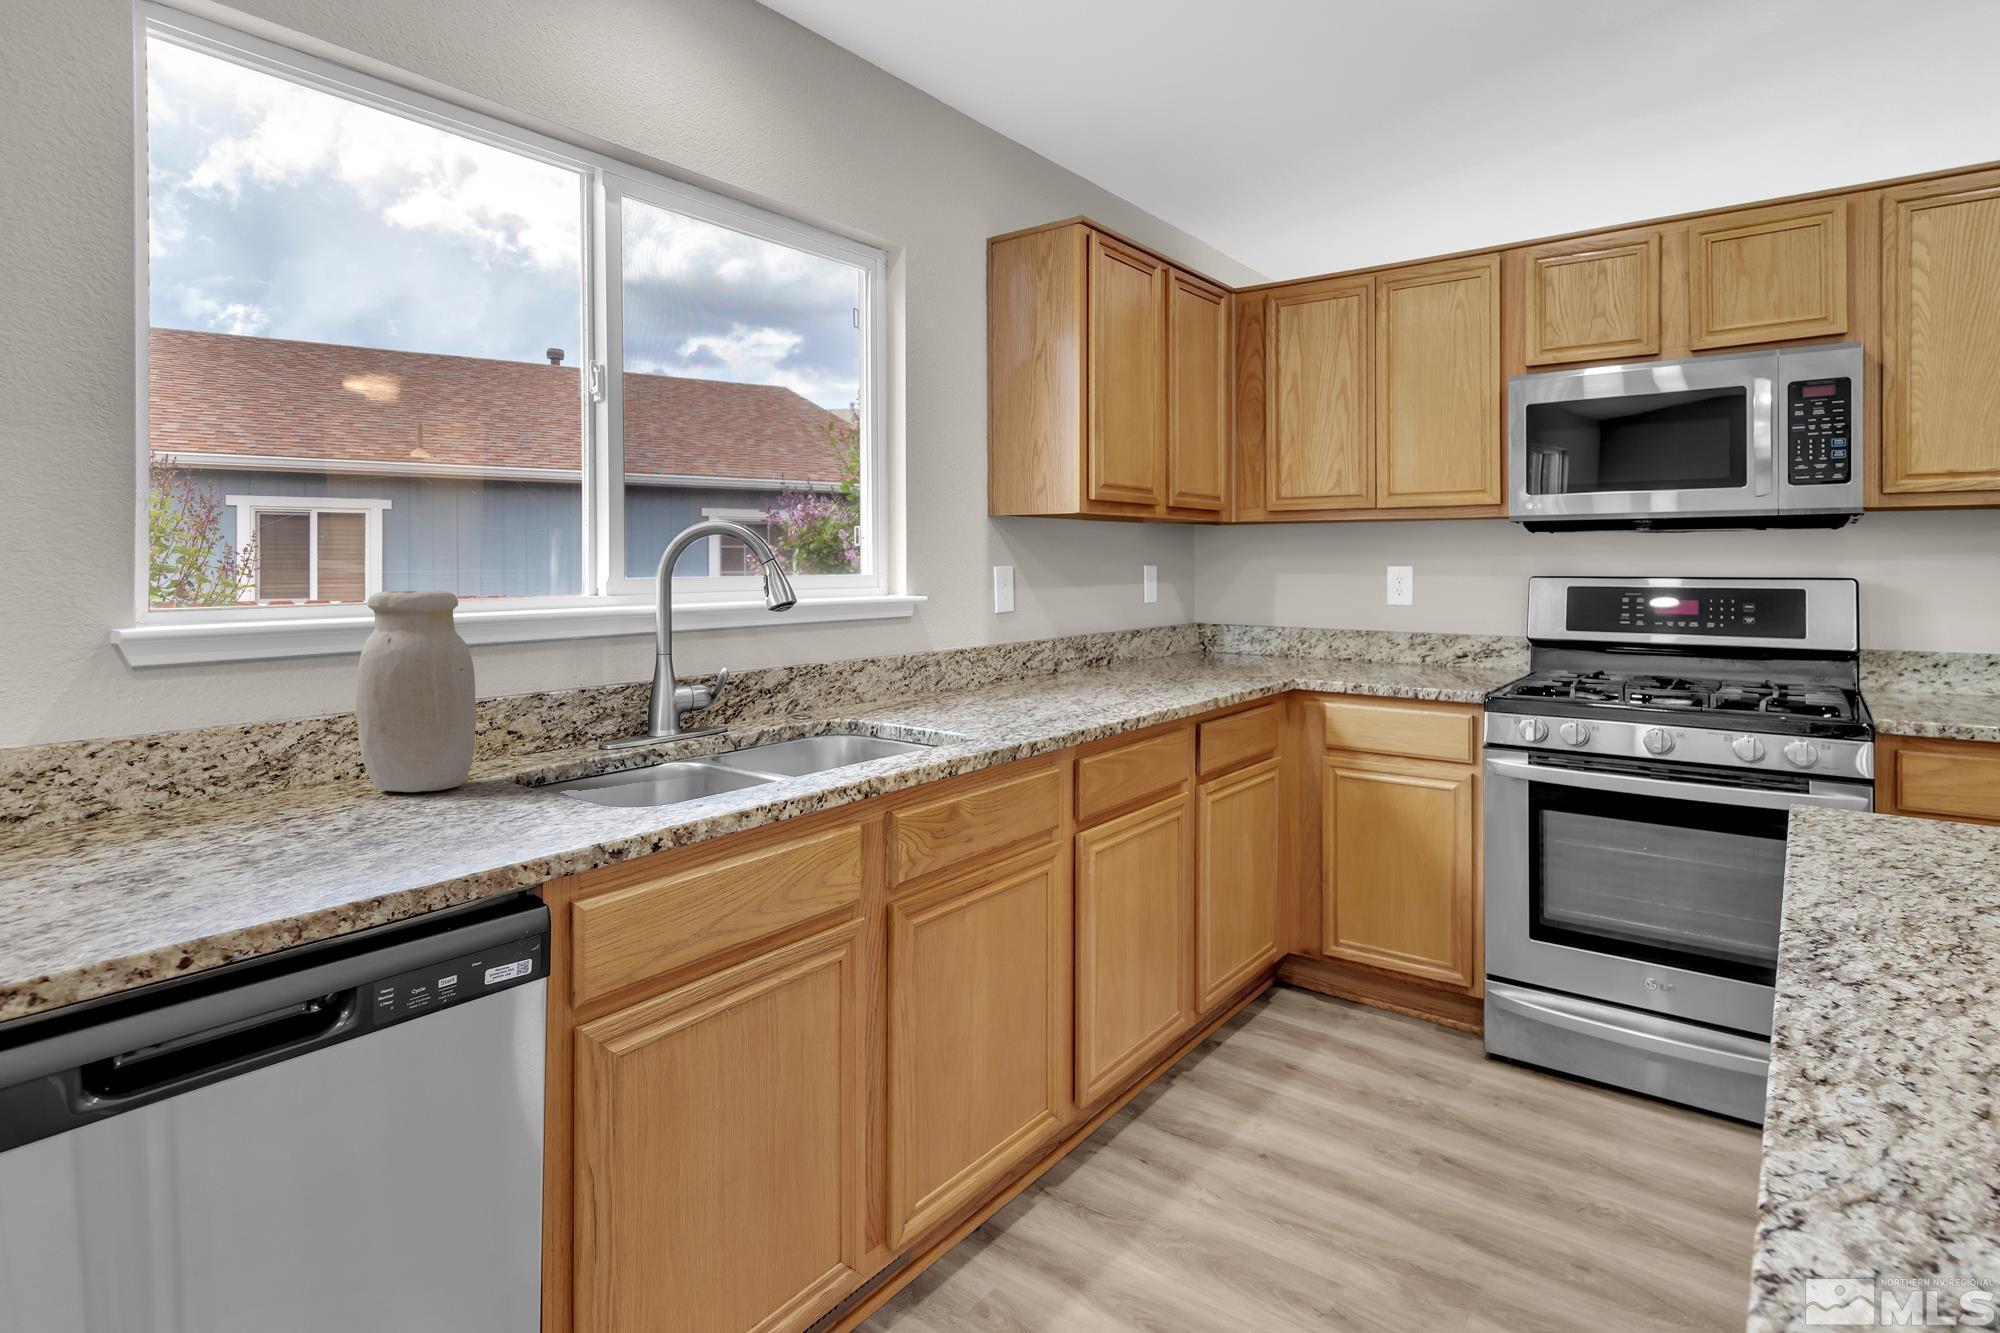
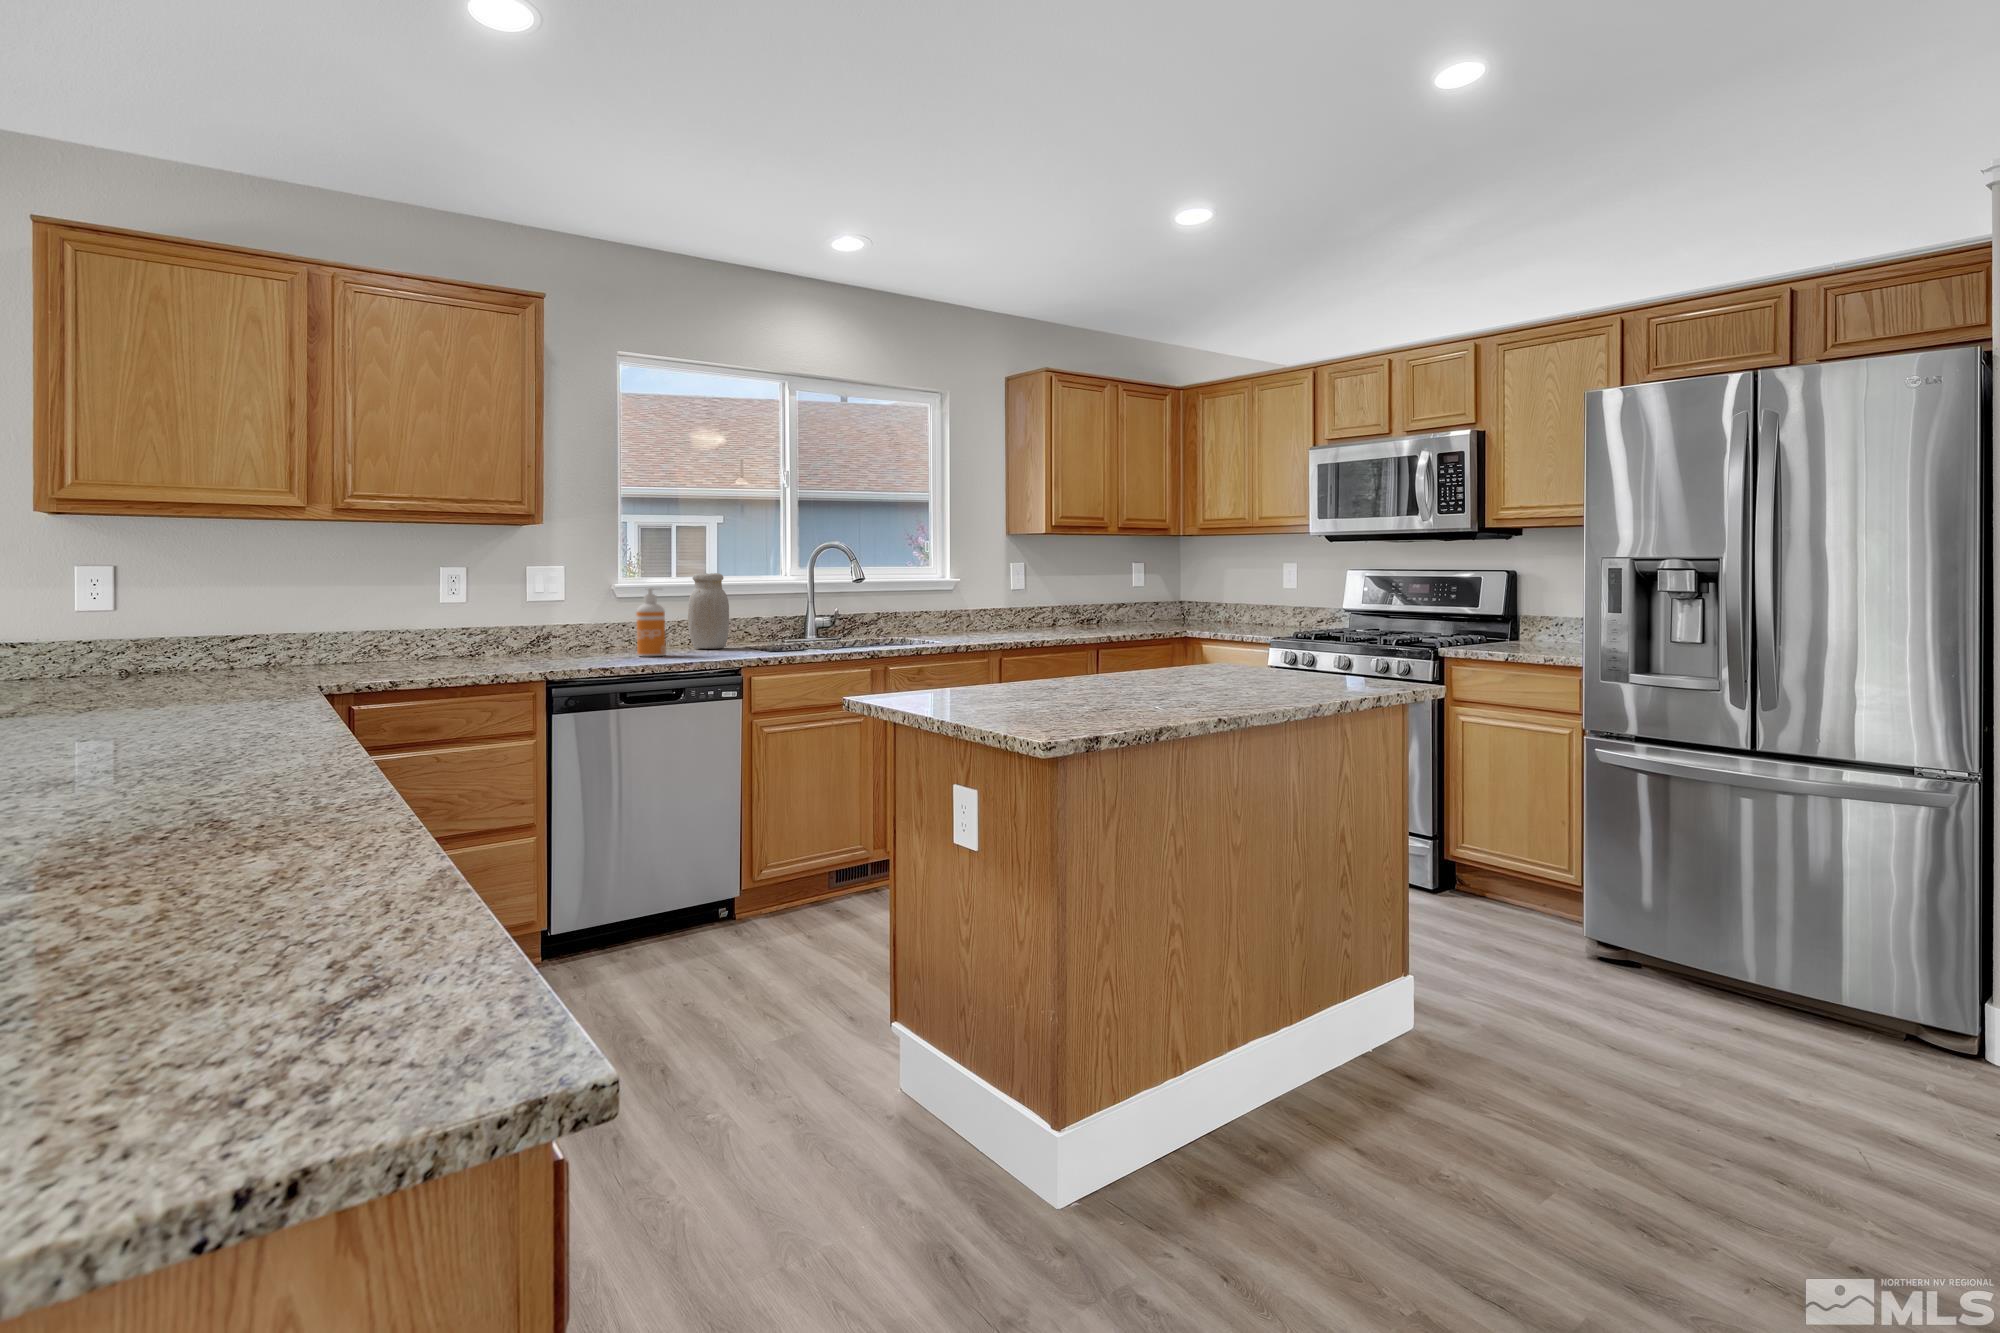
soap dispenser: none [176,639,285,856] -> present [636,588,666,656]

